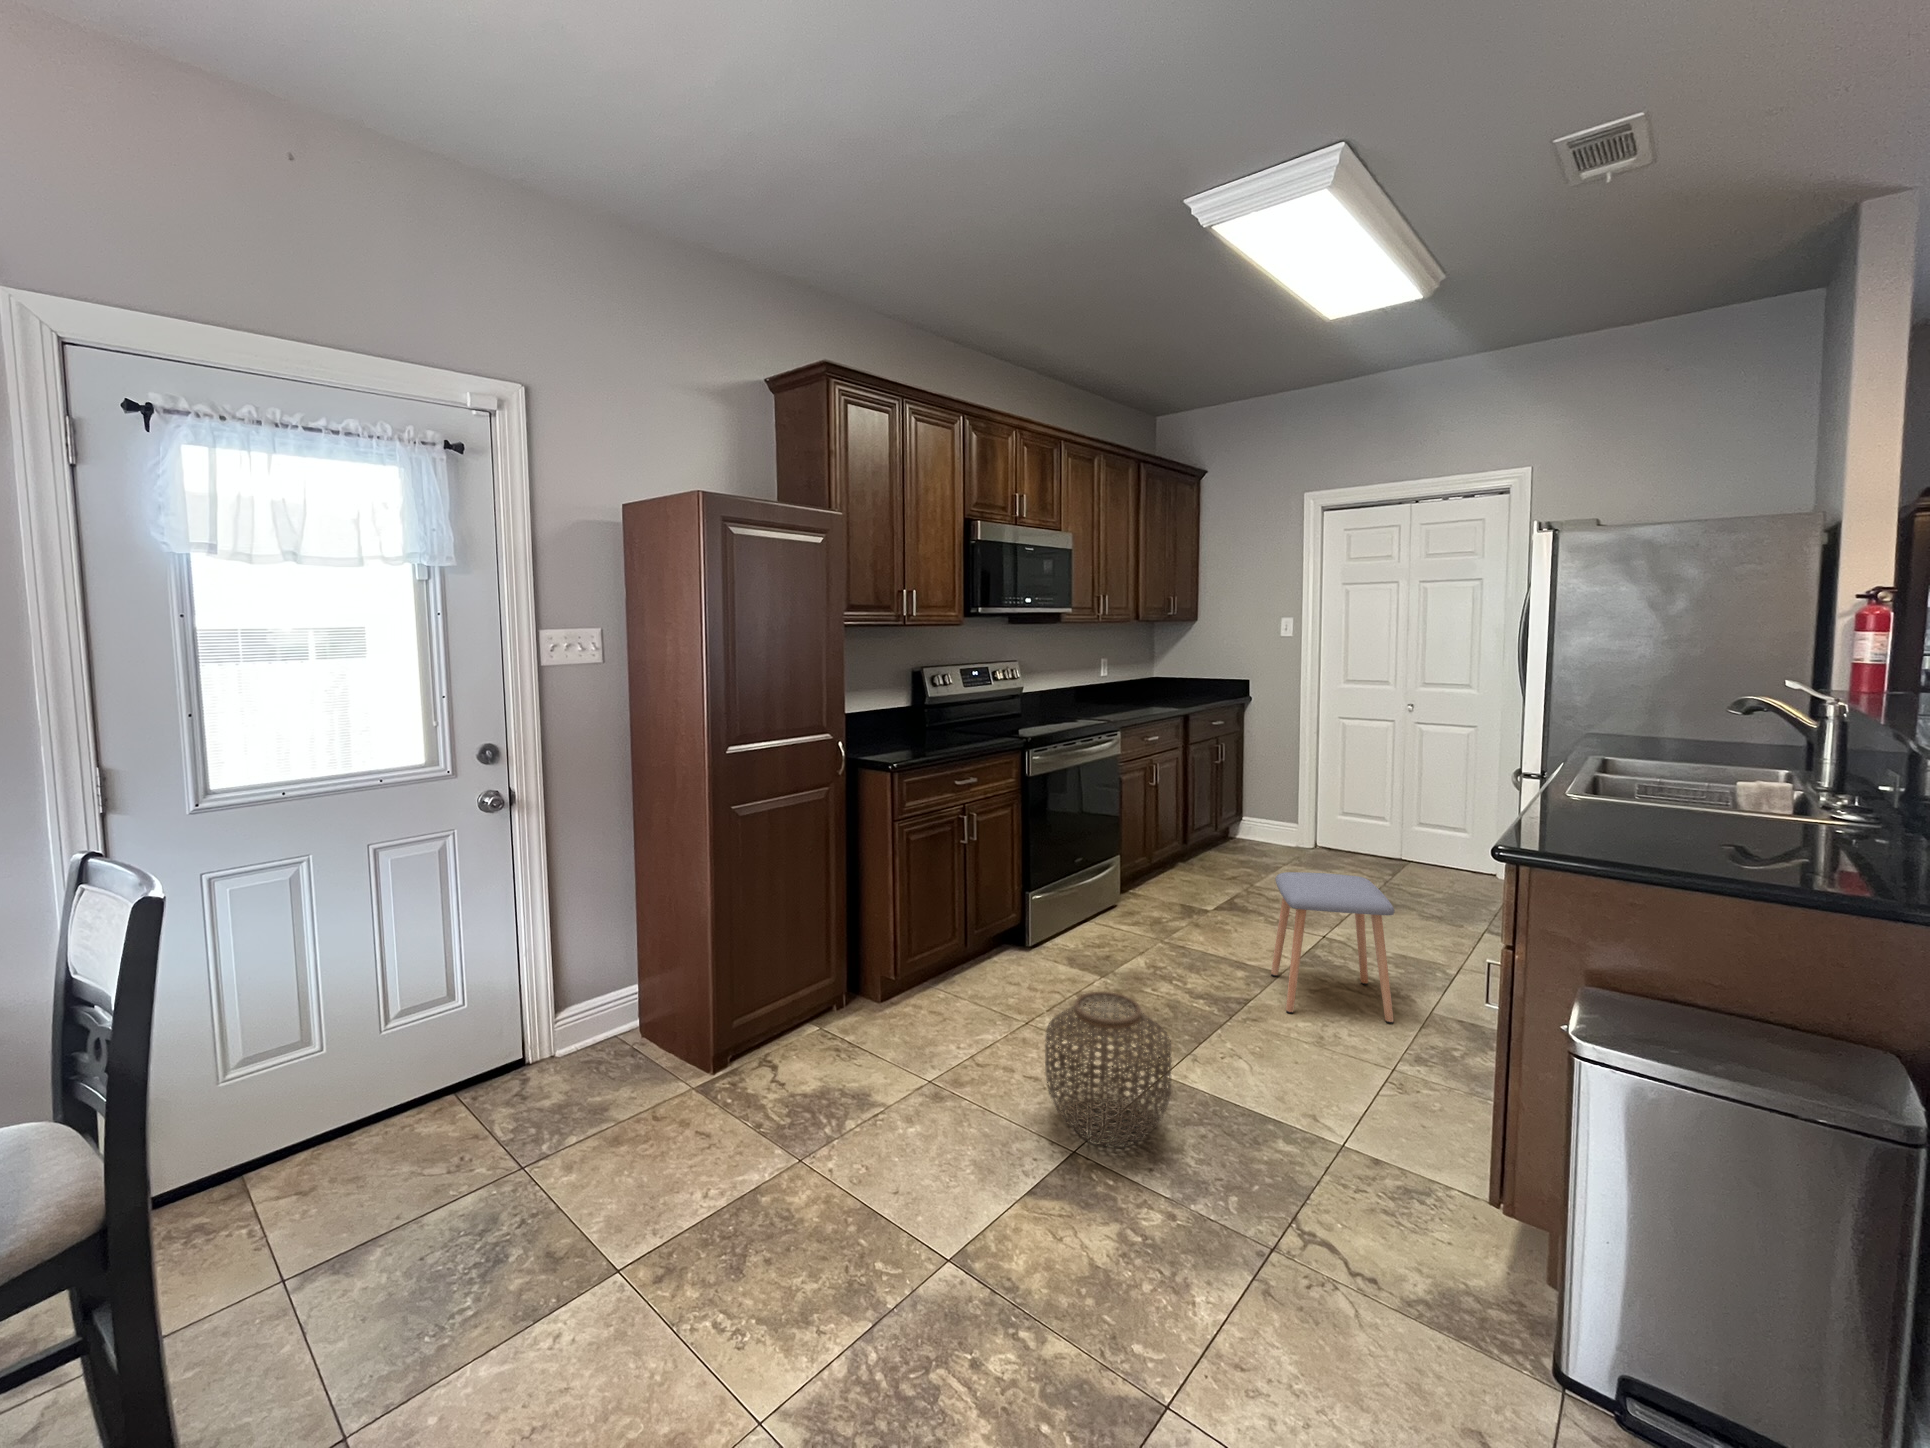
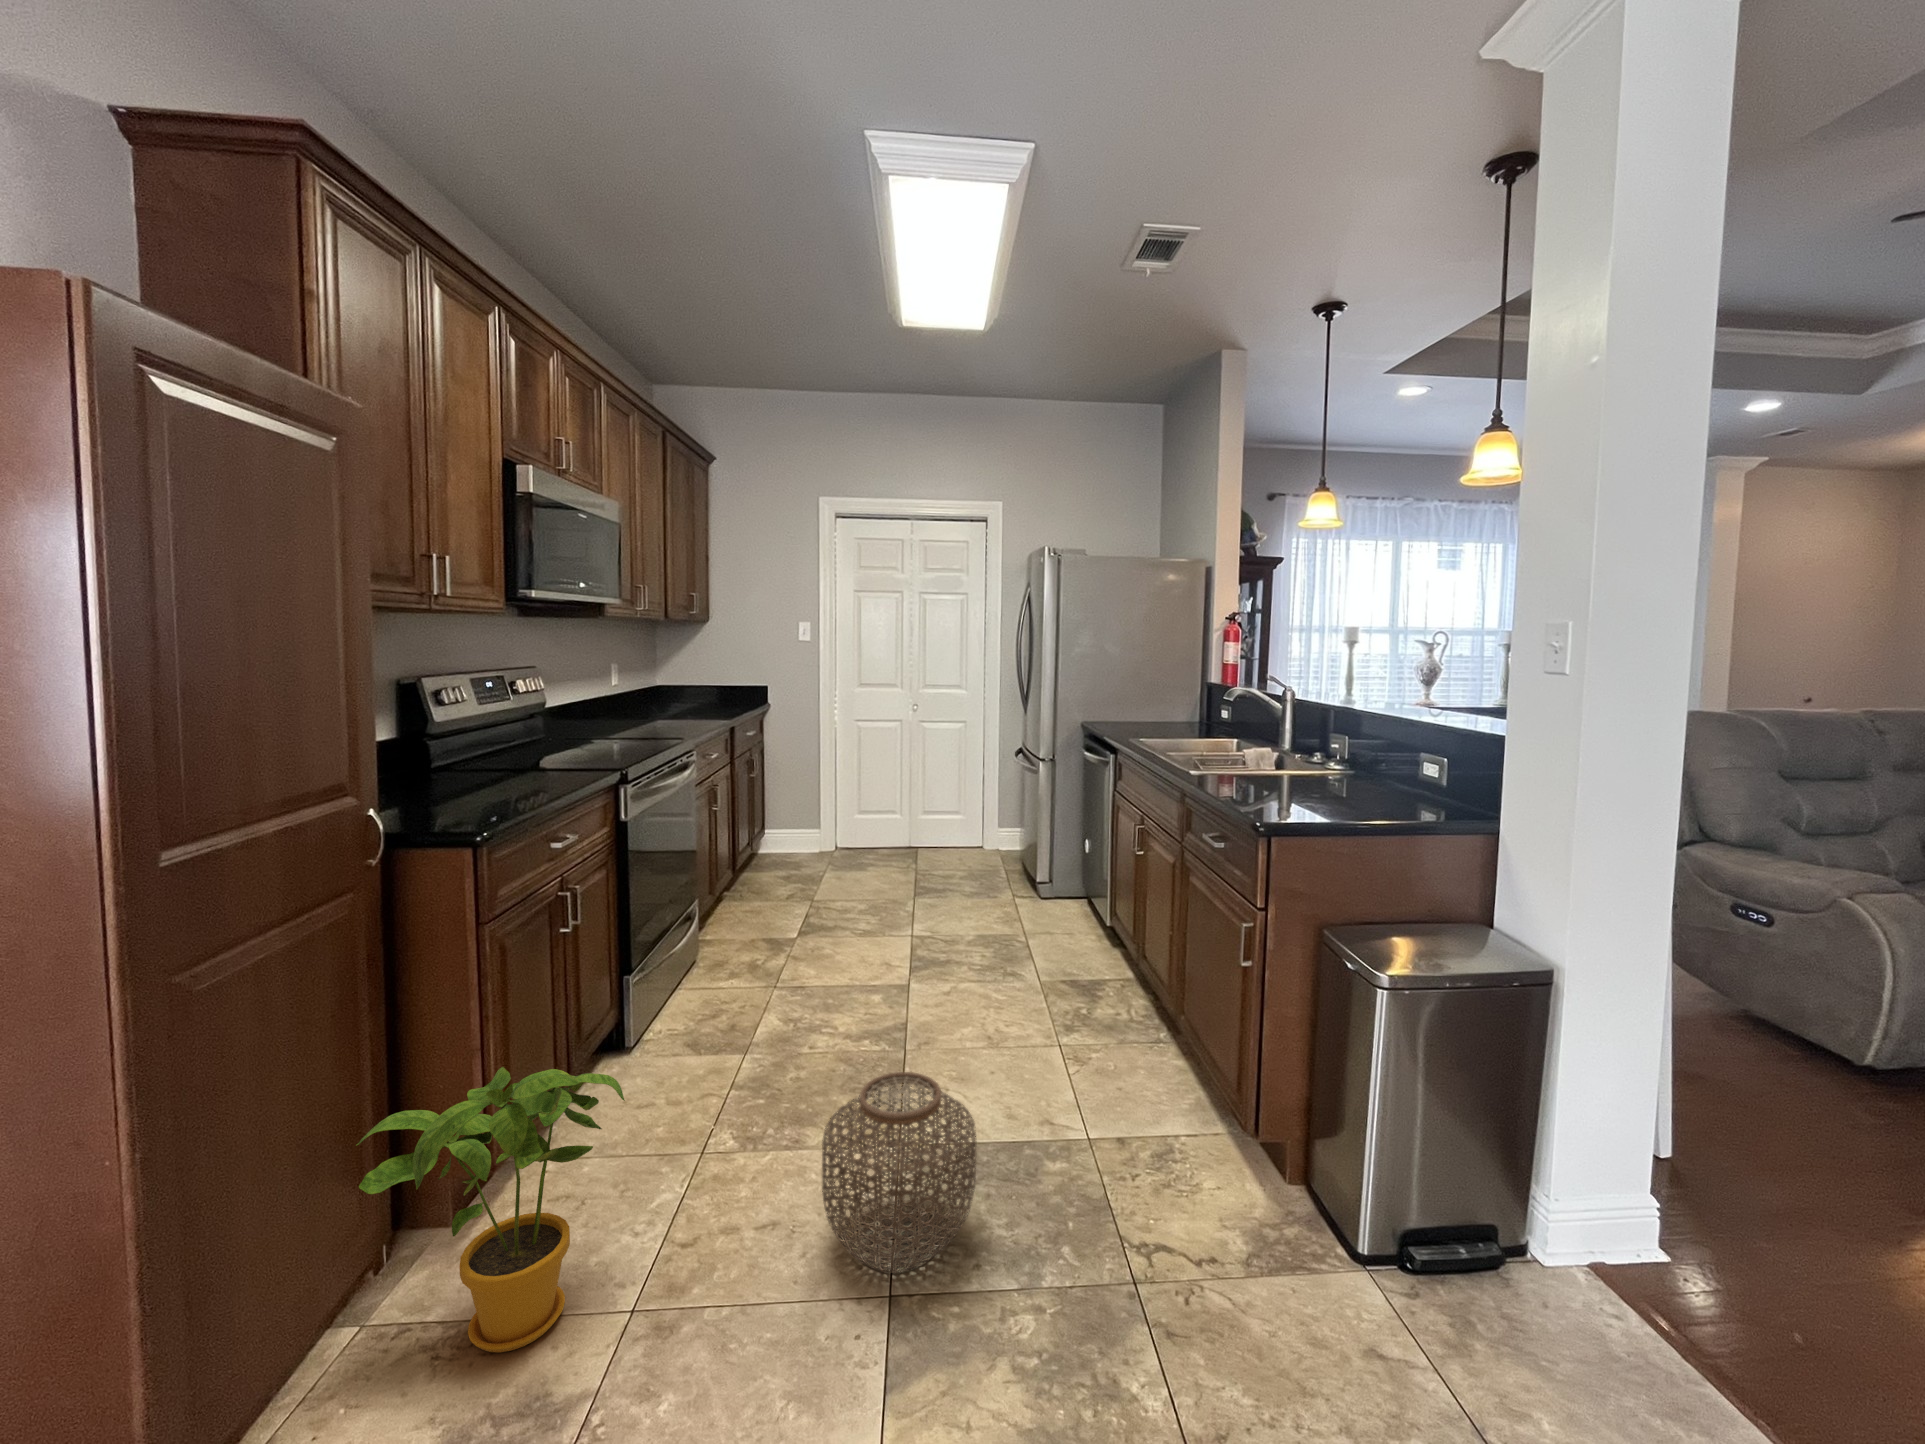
stool: present [1271,872,1395,1024] -> none [903,873,1027,1027]
house plant: none [808,899,939,1070] -> present [357,1067,625,1352]

